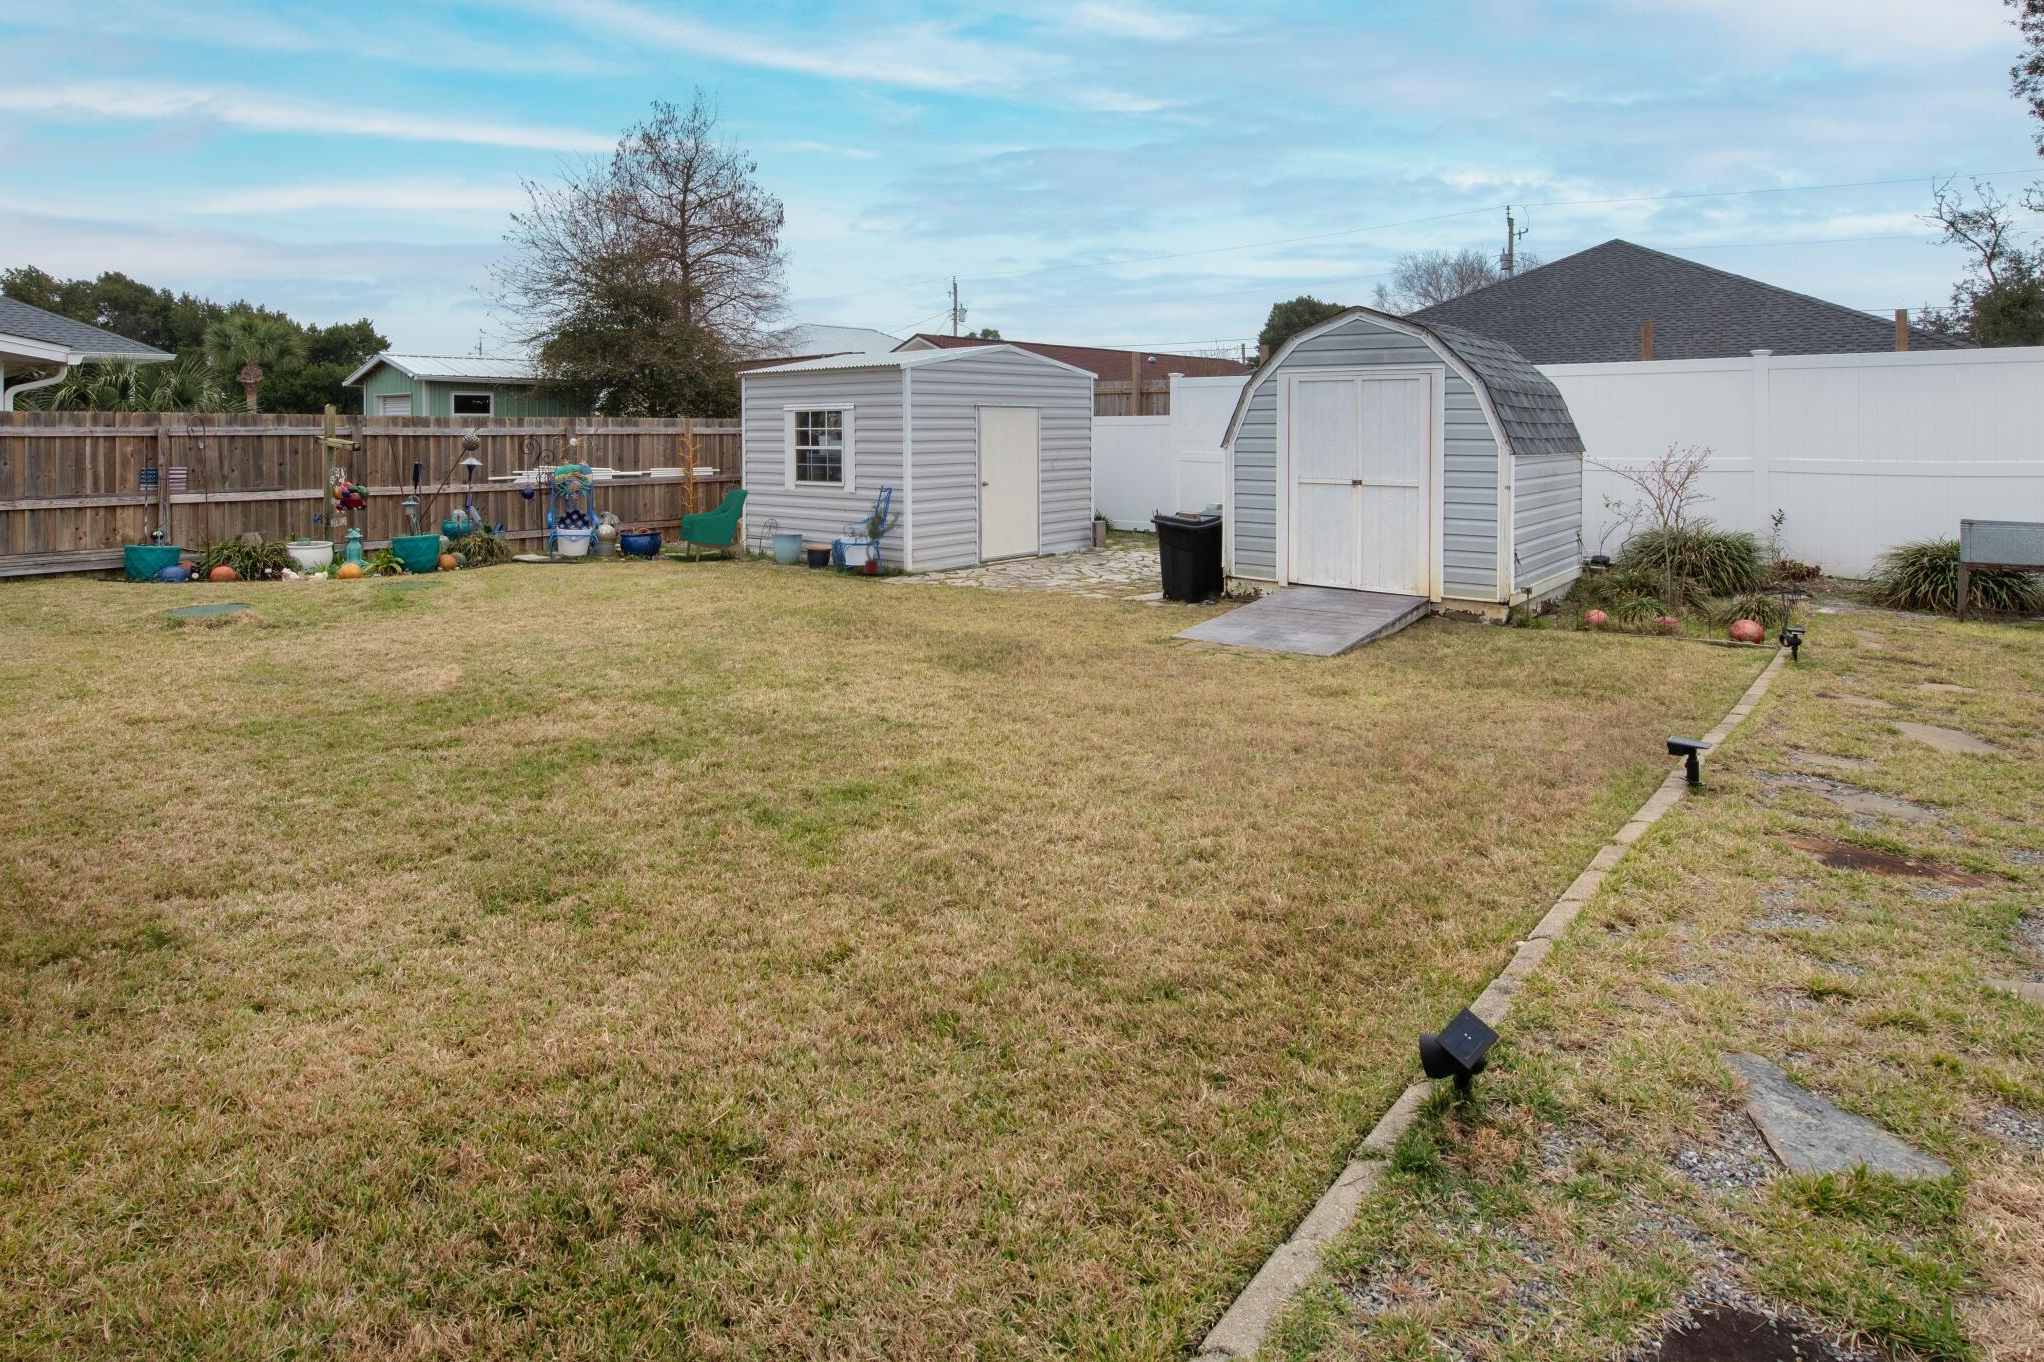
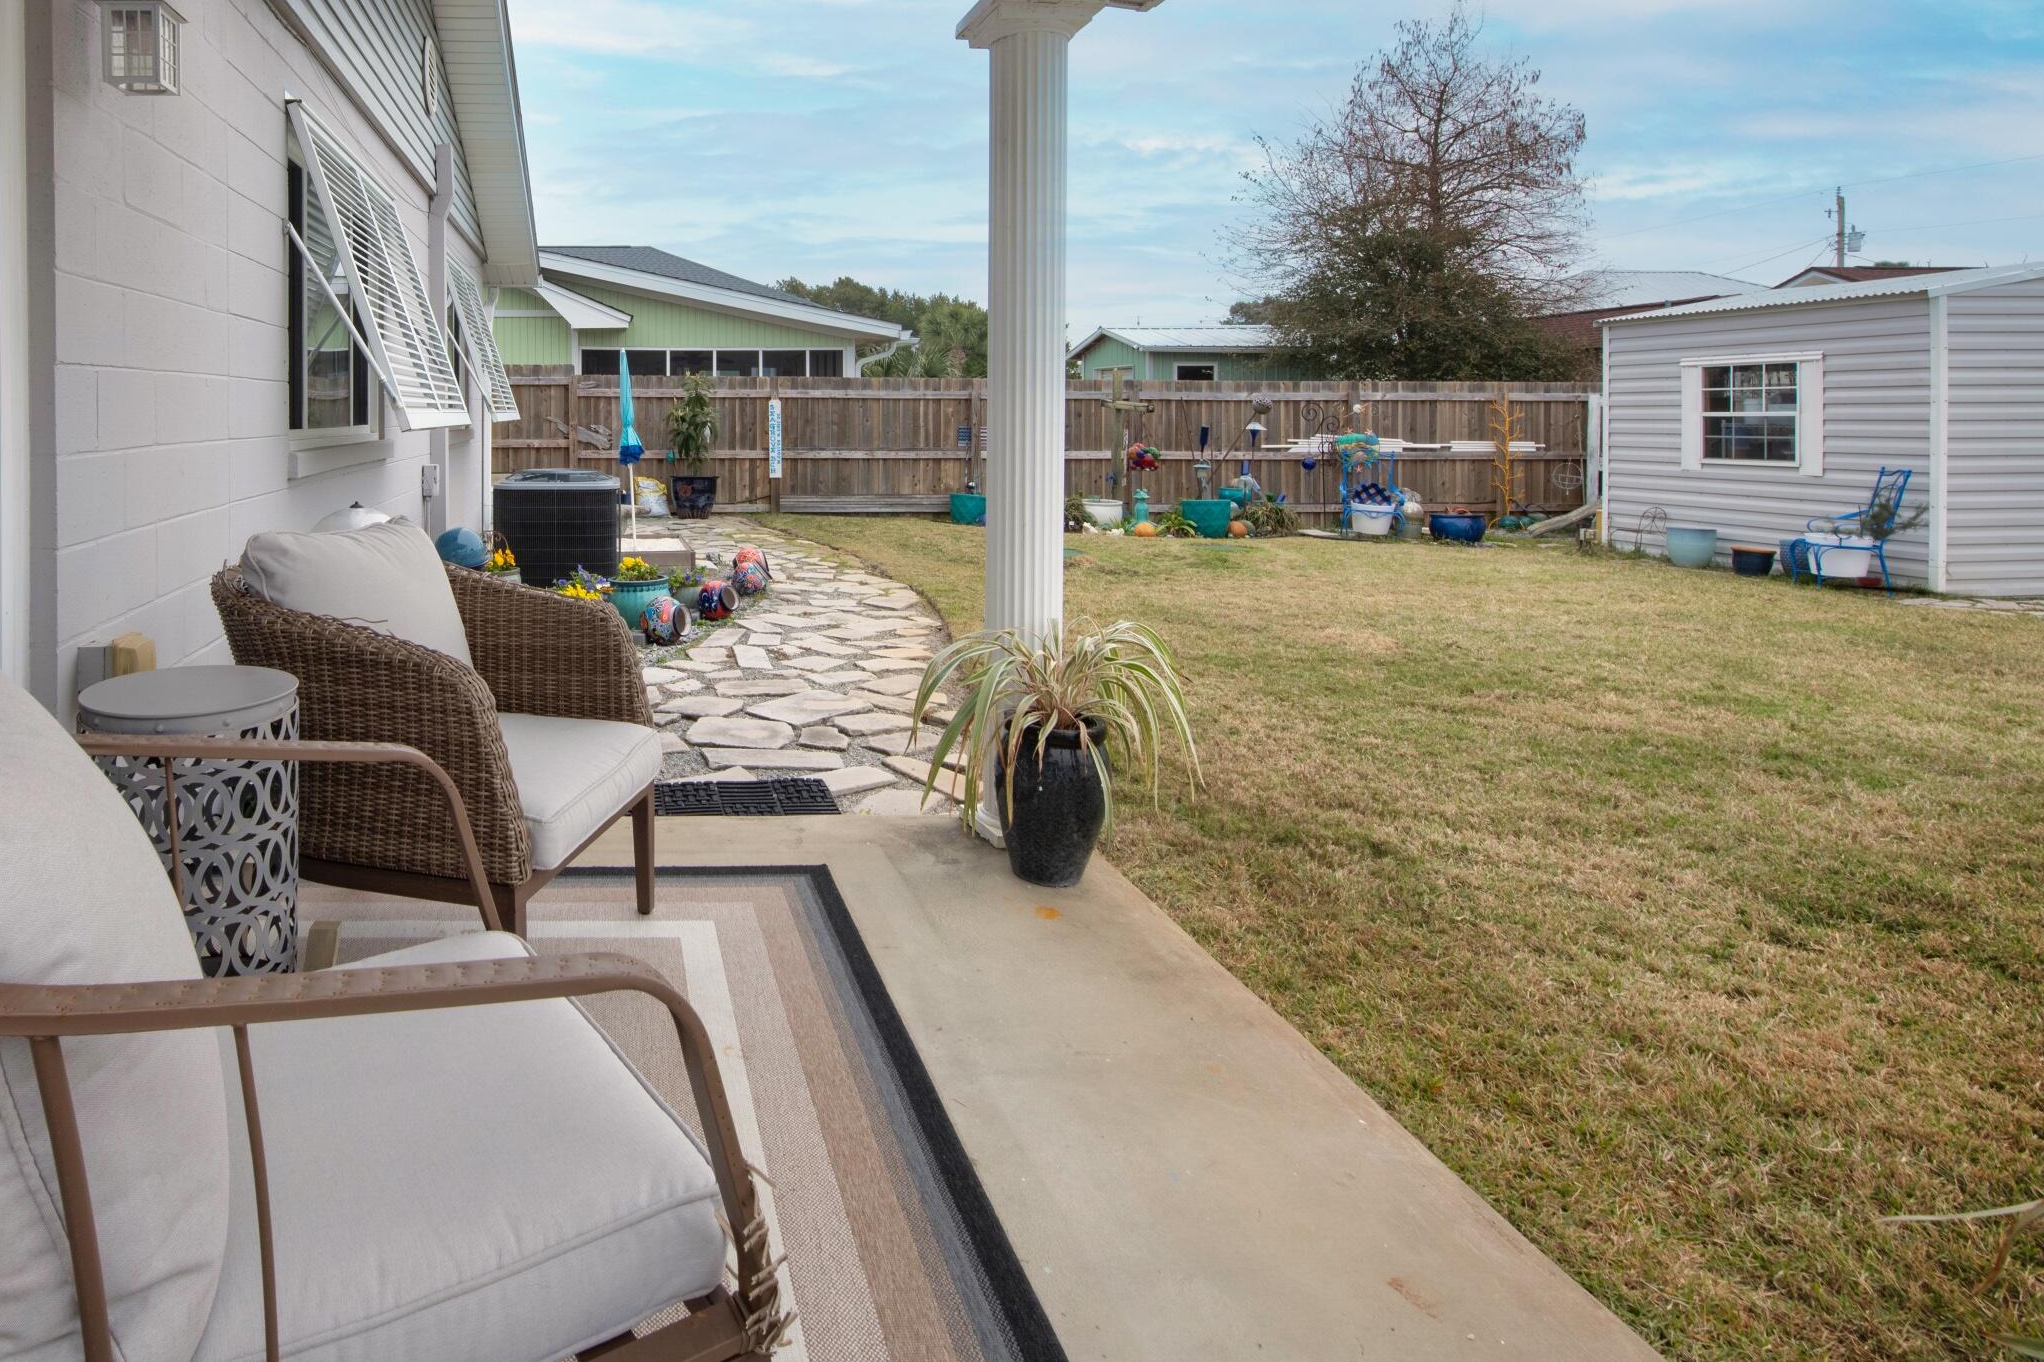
armchair: present [679,489,748,562] -> none [1511,468,1620,553]

